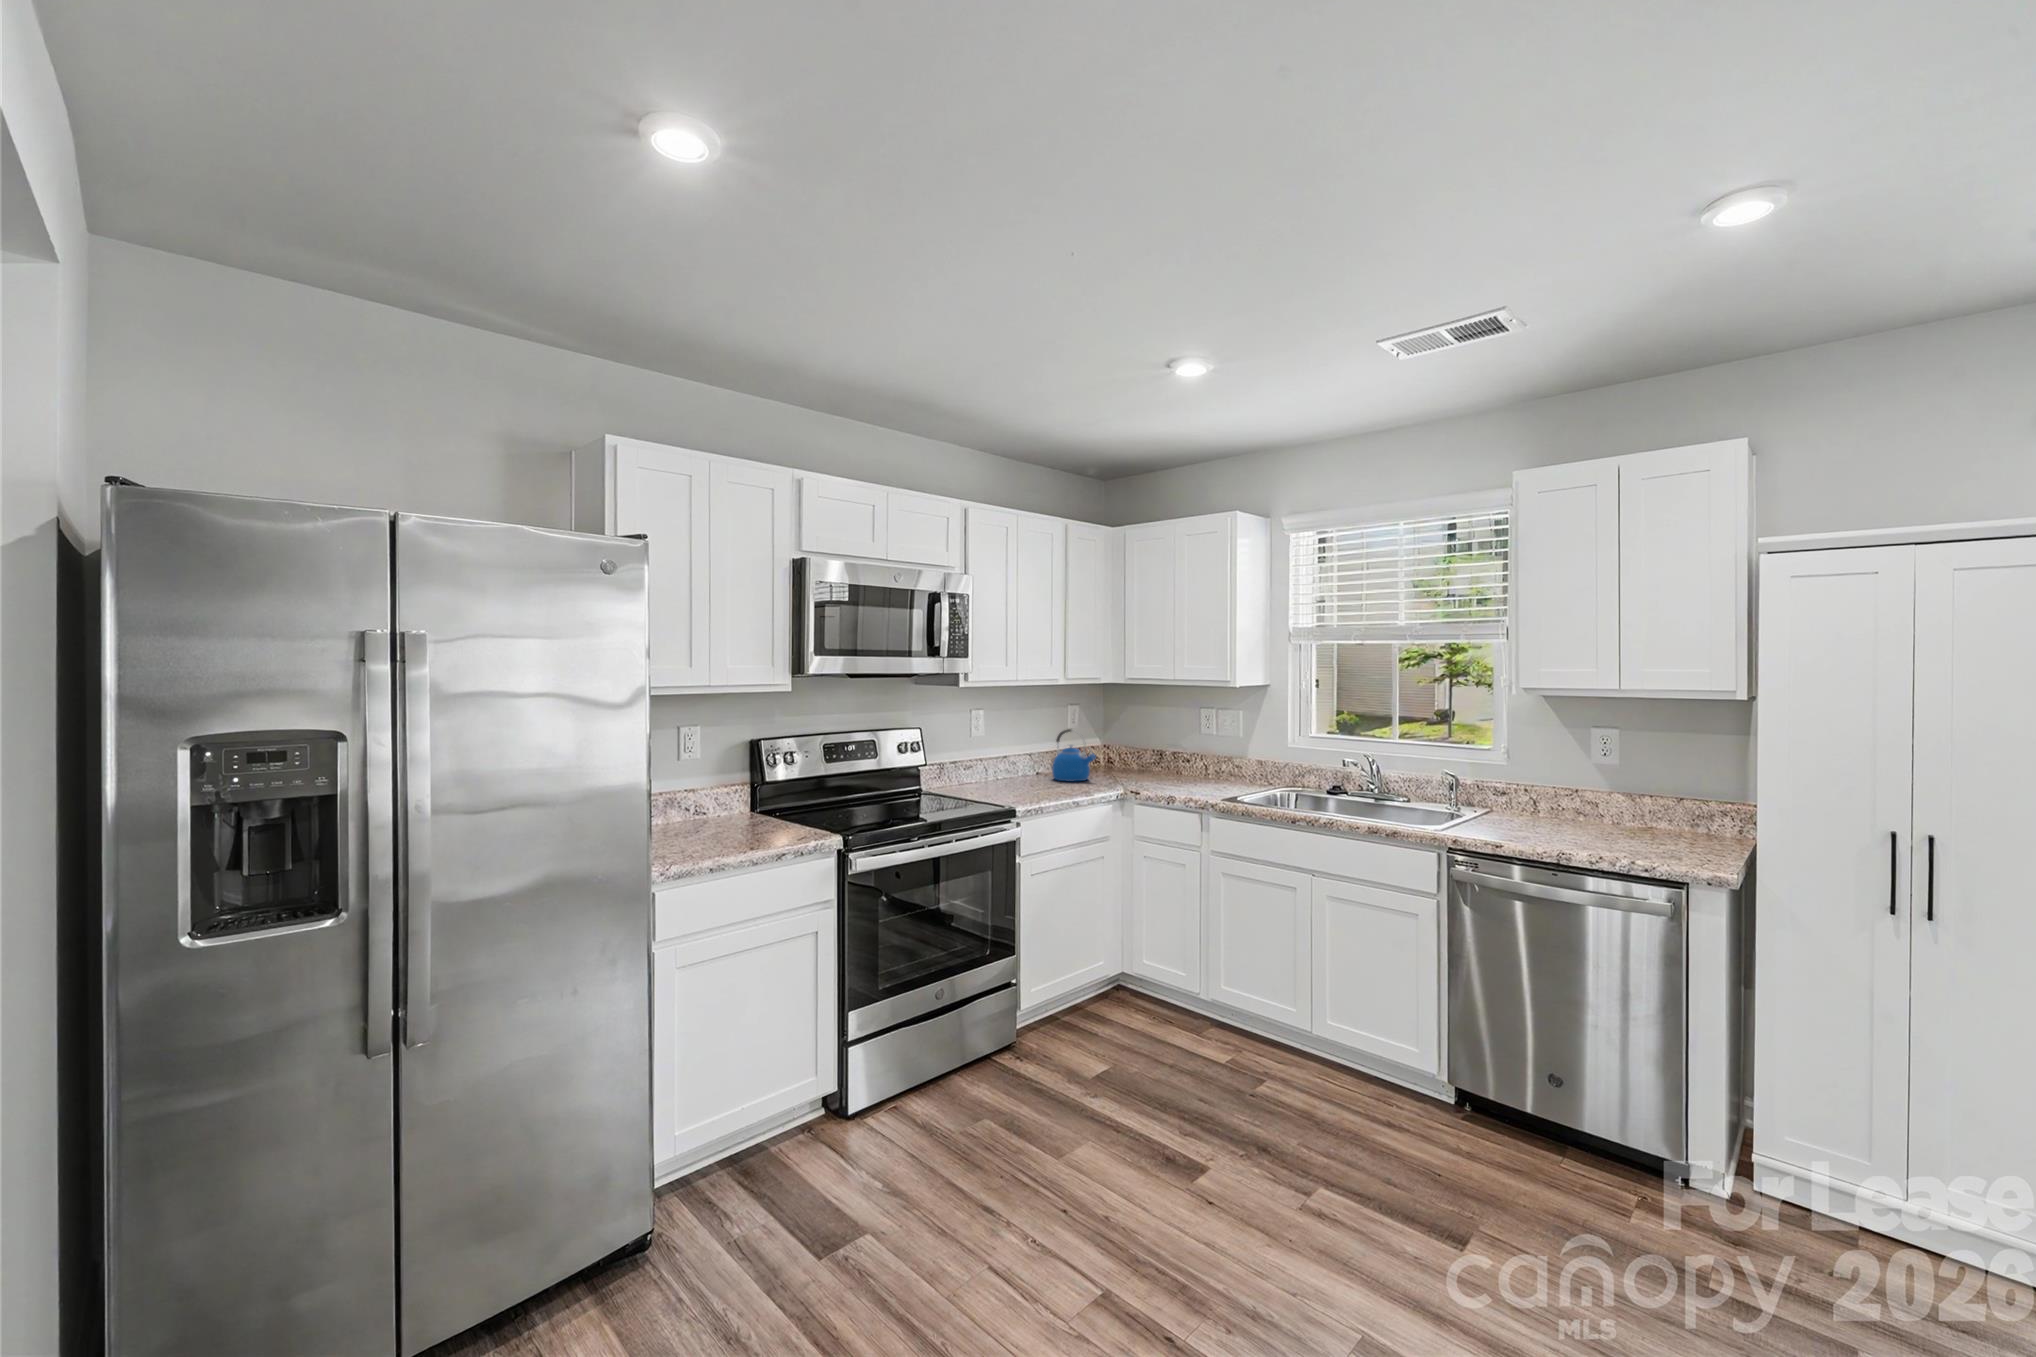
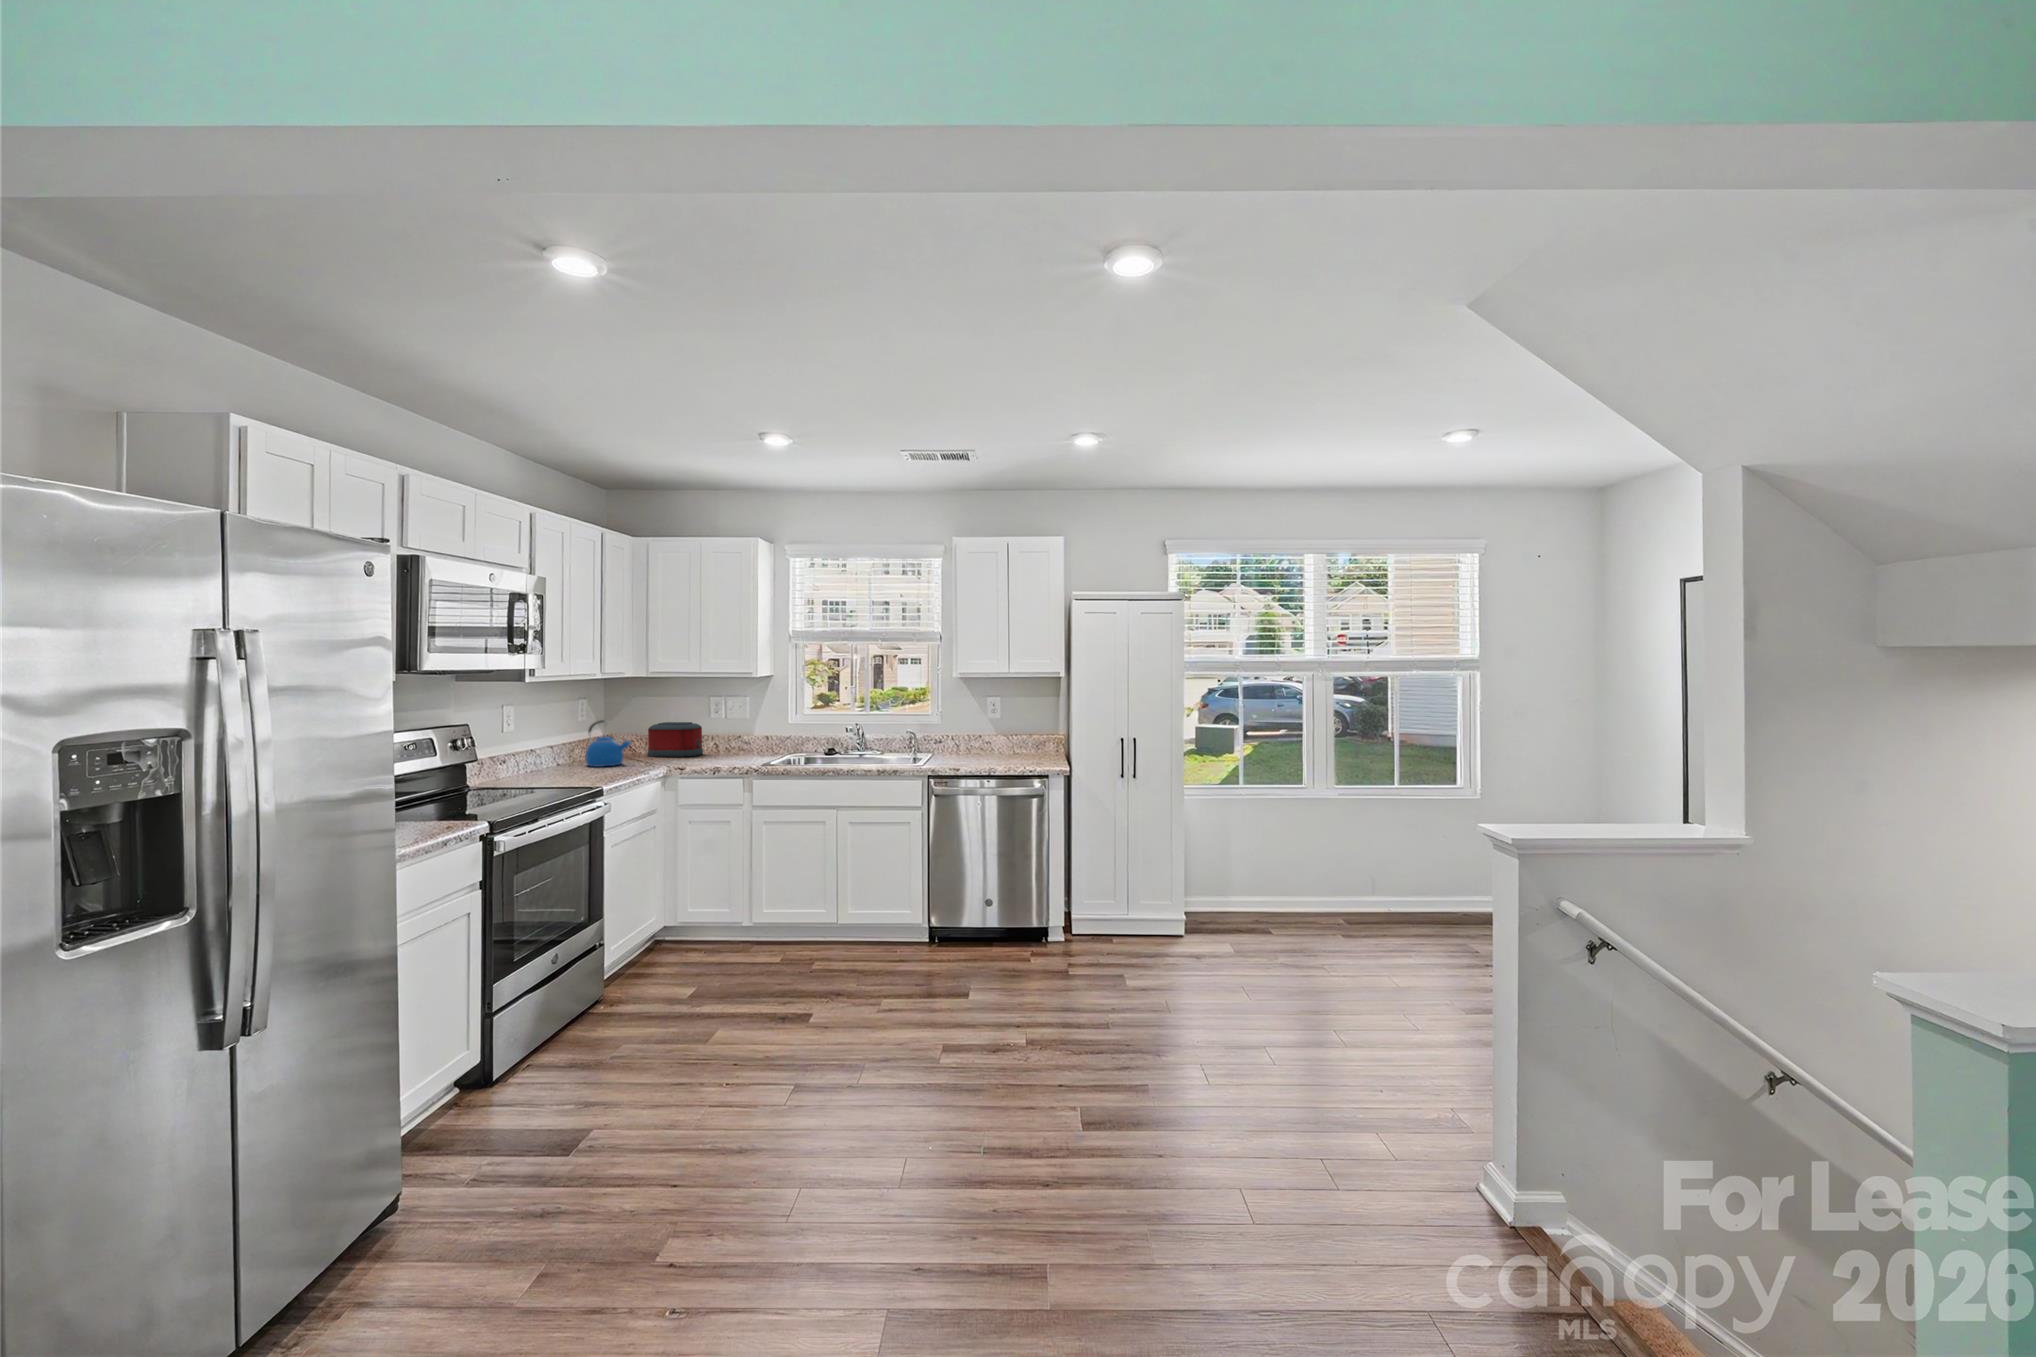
toaster: none [1129,734,1188,777] -> present [647,722,703,757]

